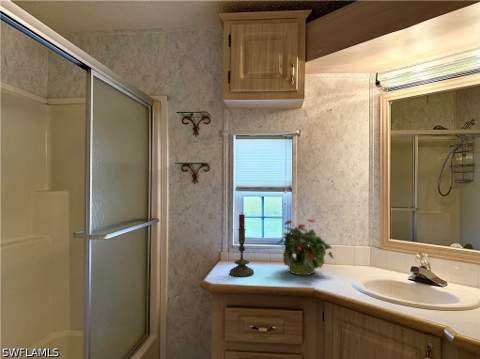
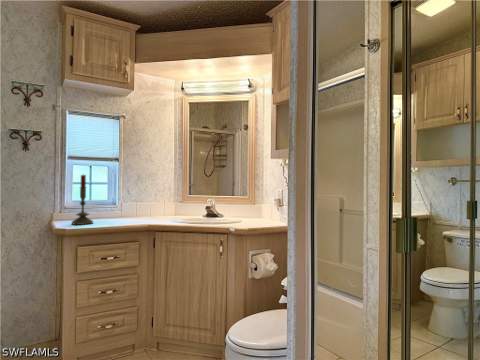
potted plant: present [278,220,333,275] -> none [113,180,155,221]

